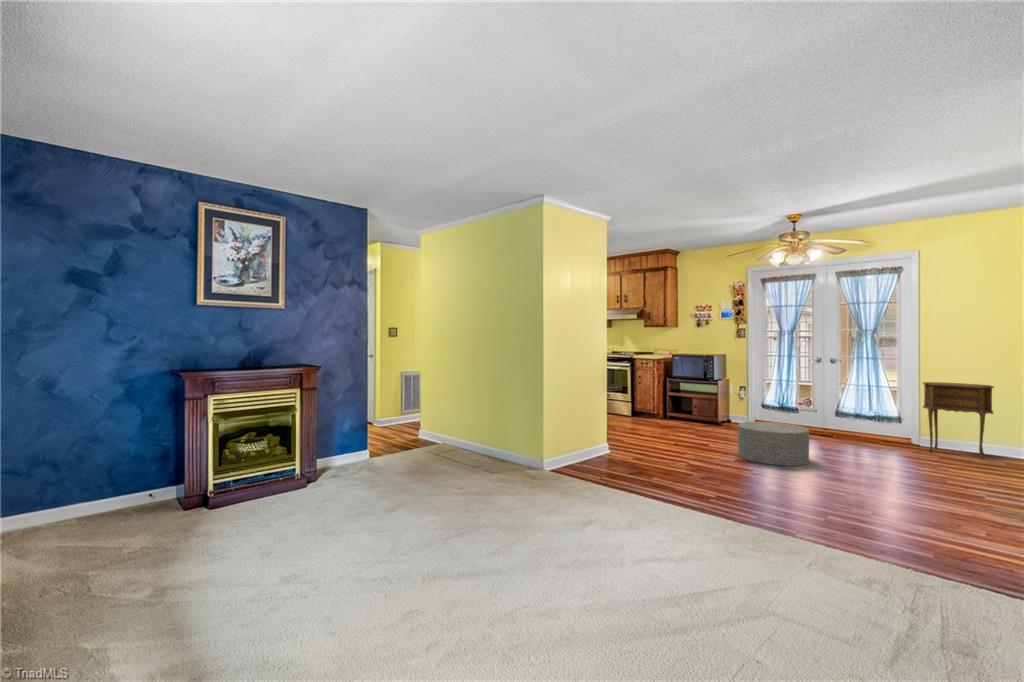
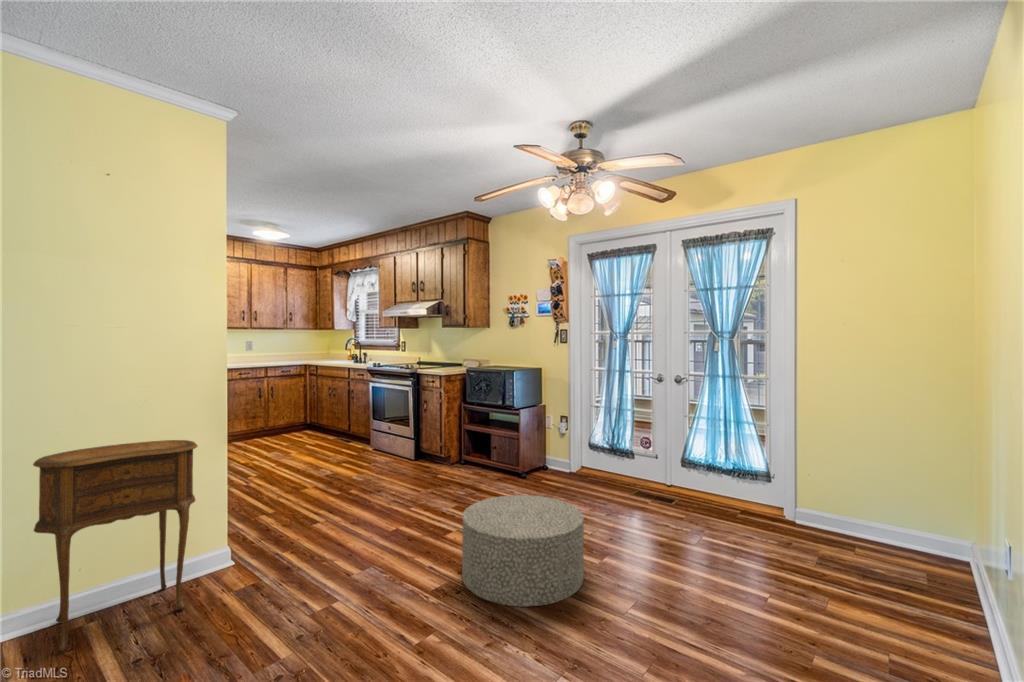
side table: present [923,382,994,459] -> present [33,440,197,652]

